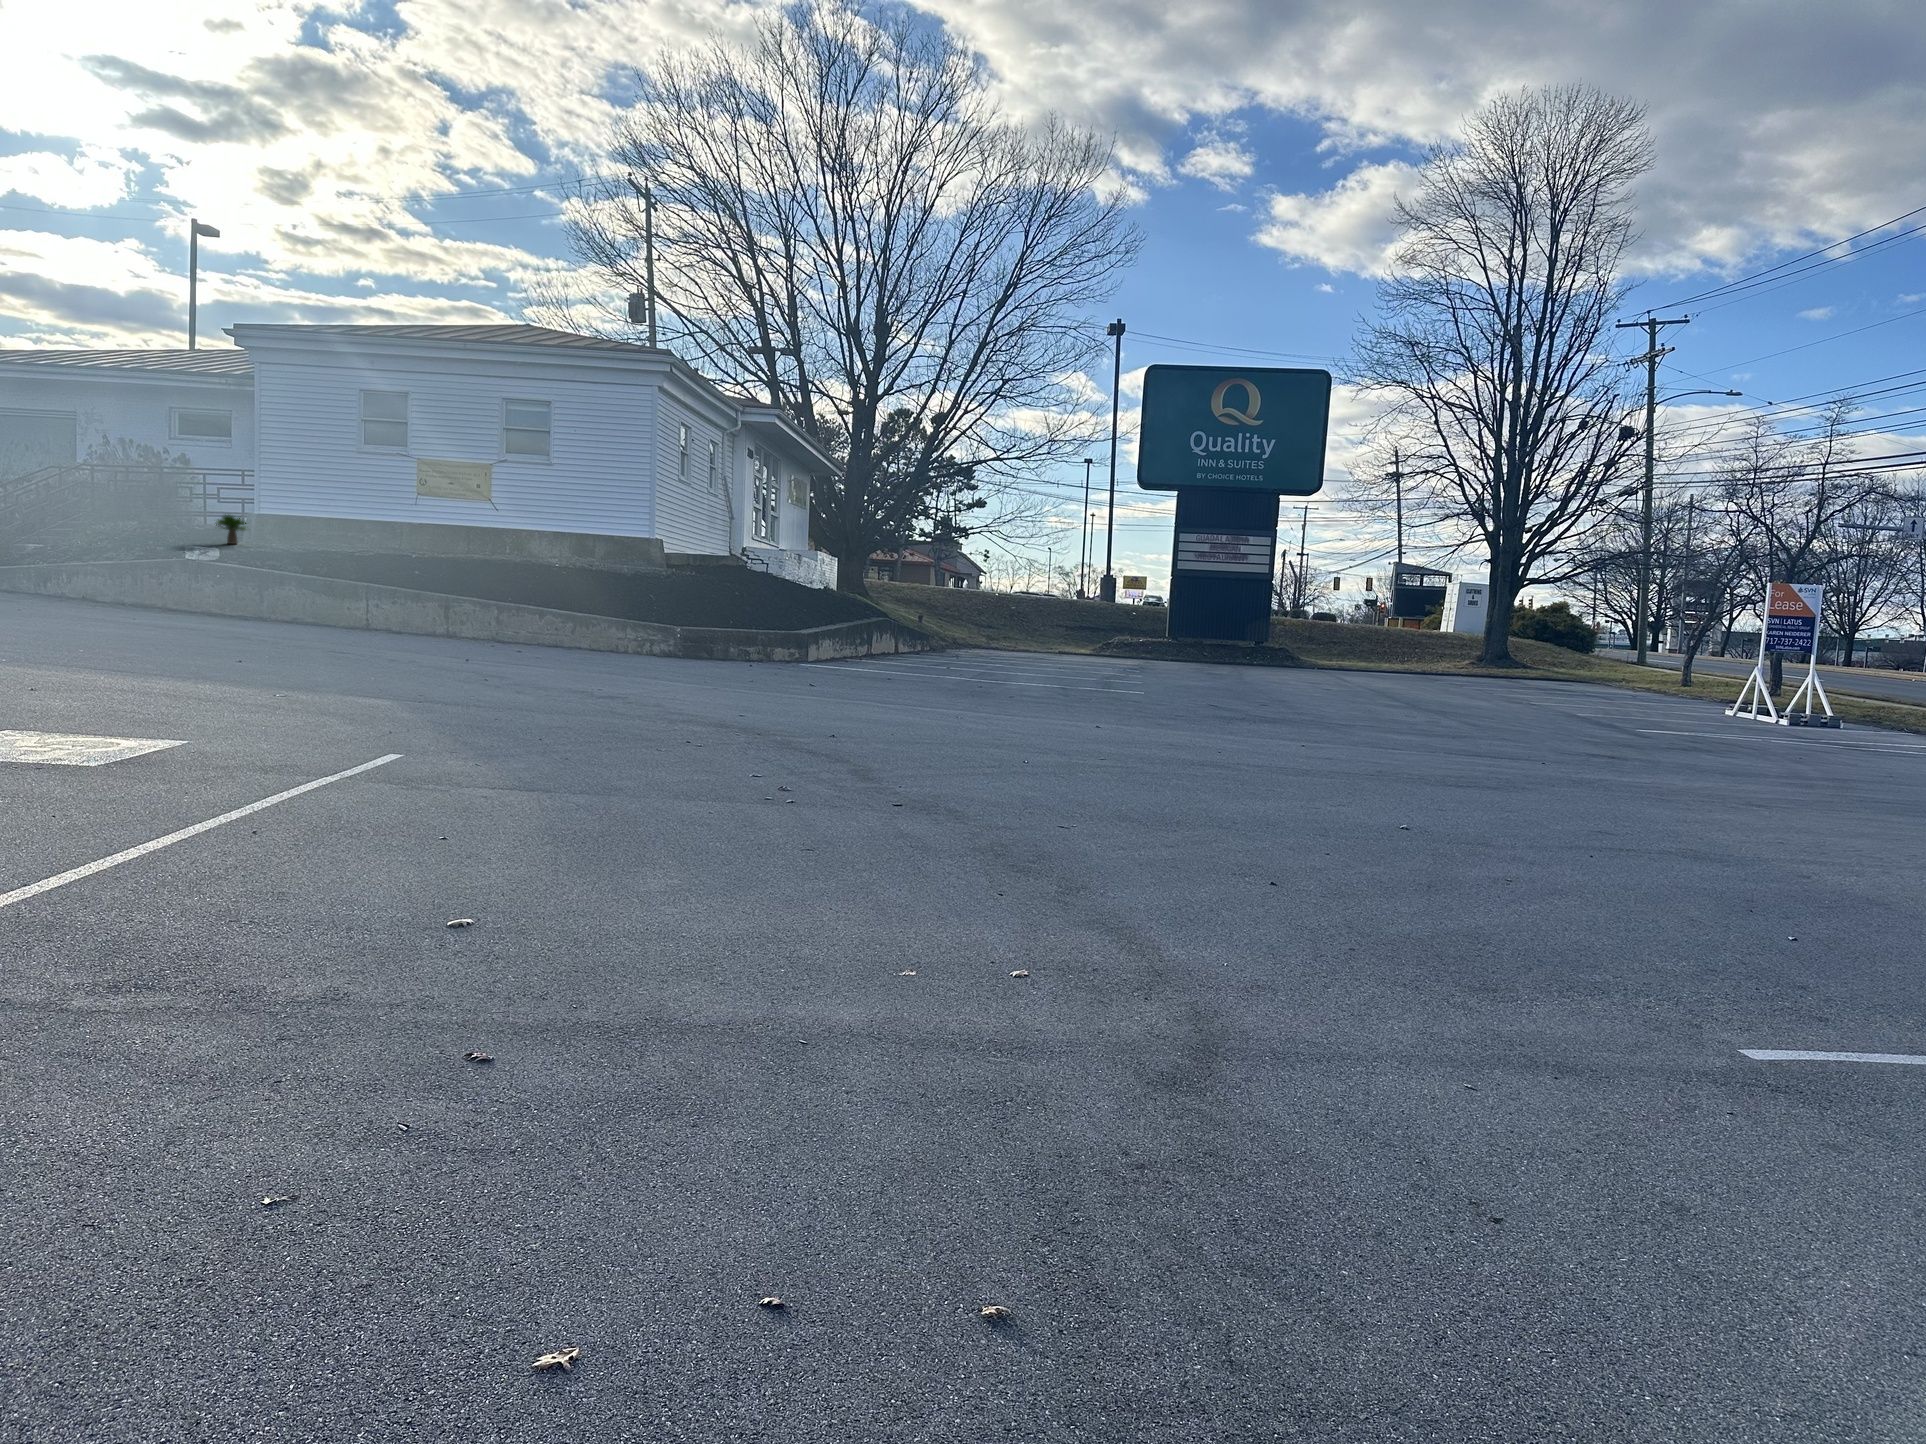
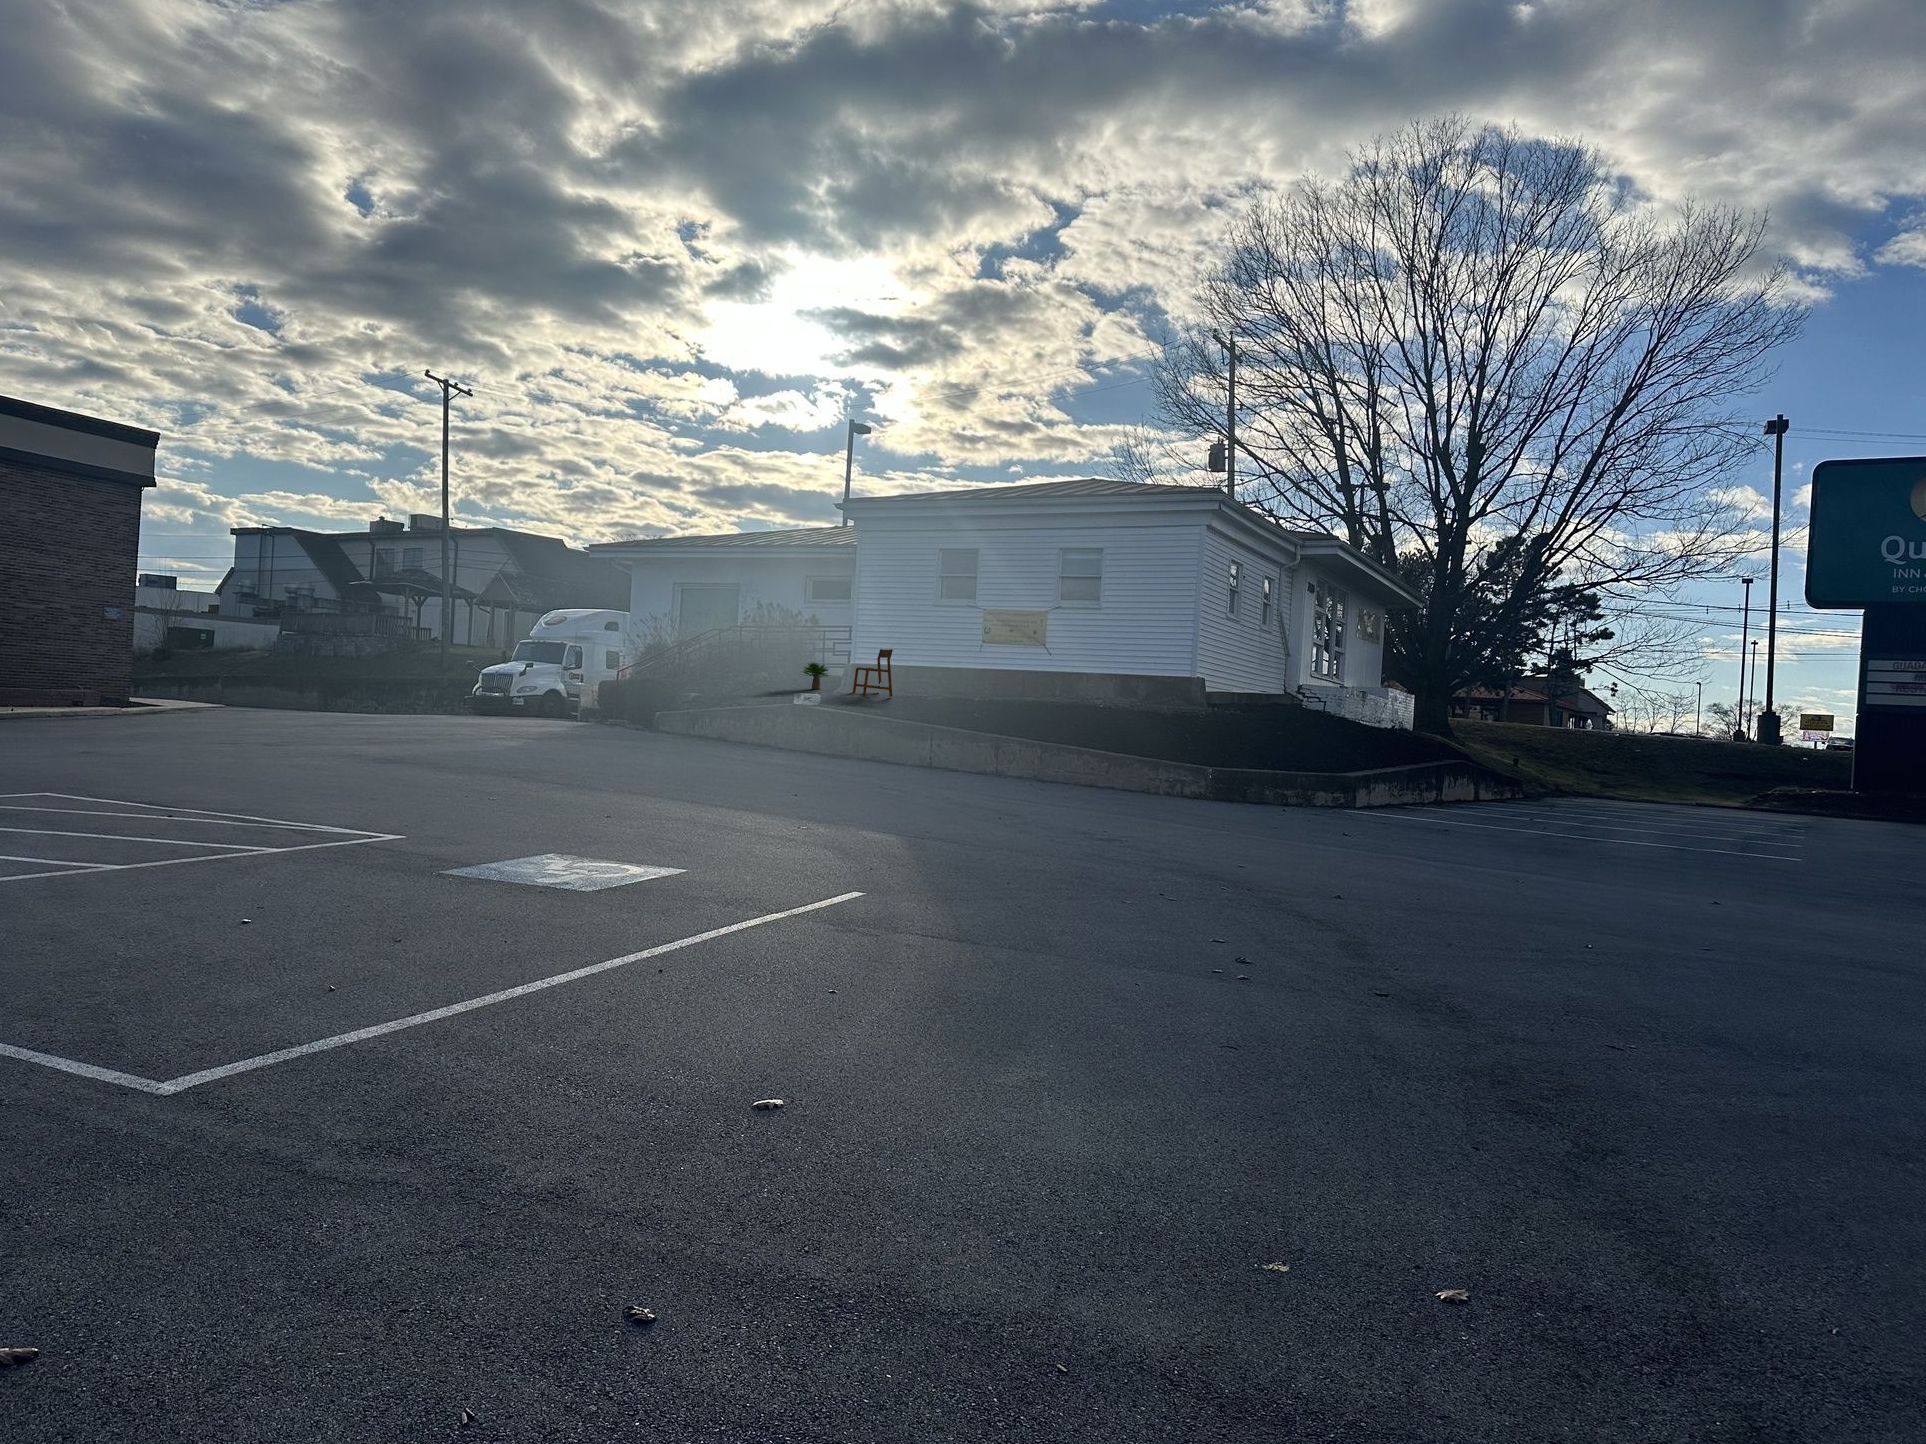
bench: none [279,502,330,554] -> present [853,649,893,697]

